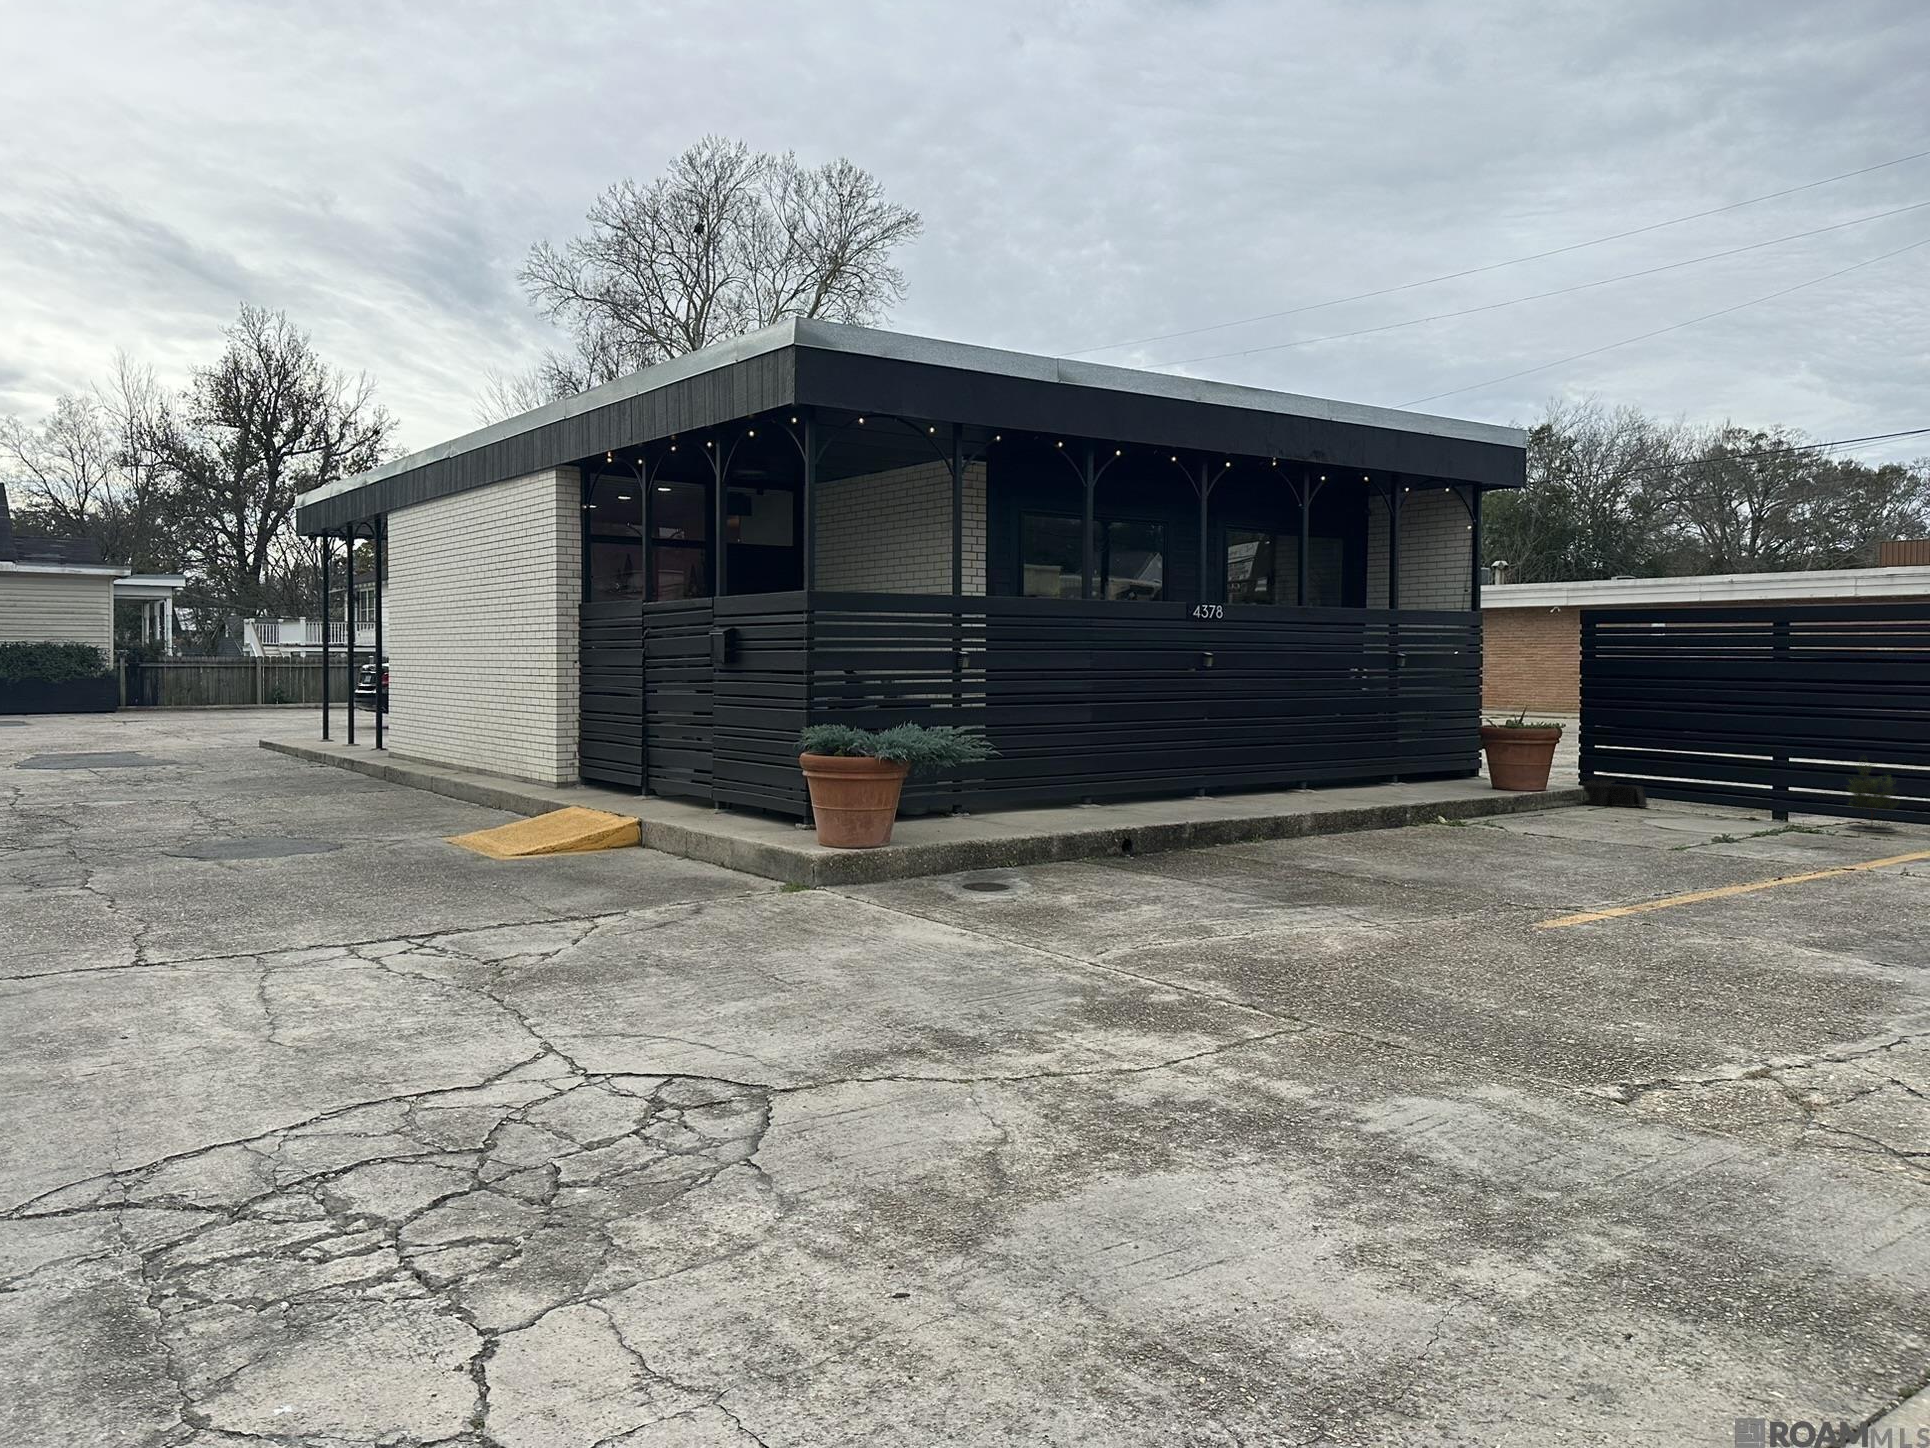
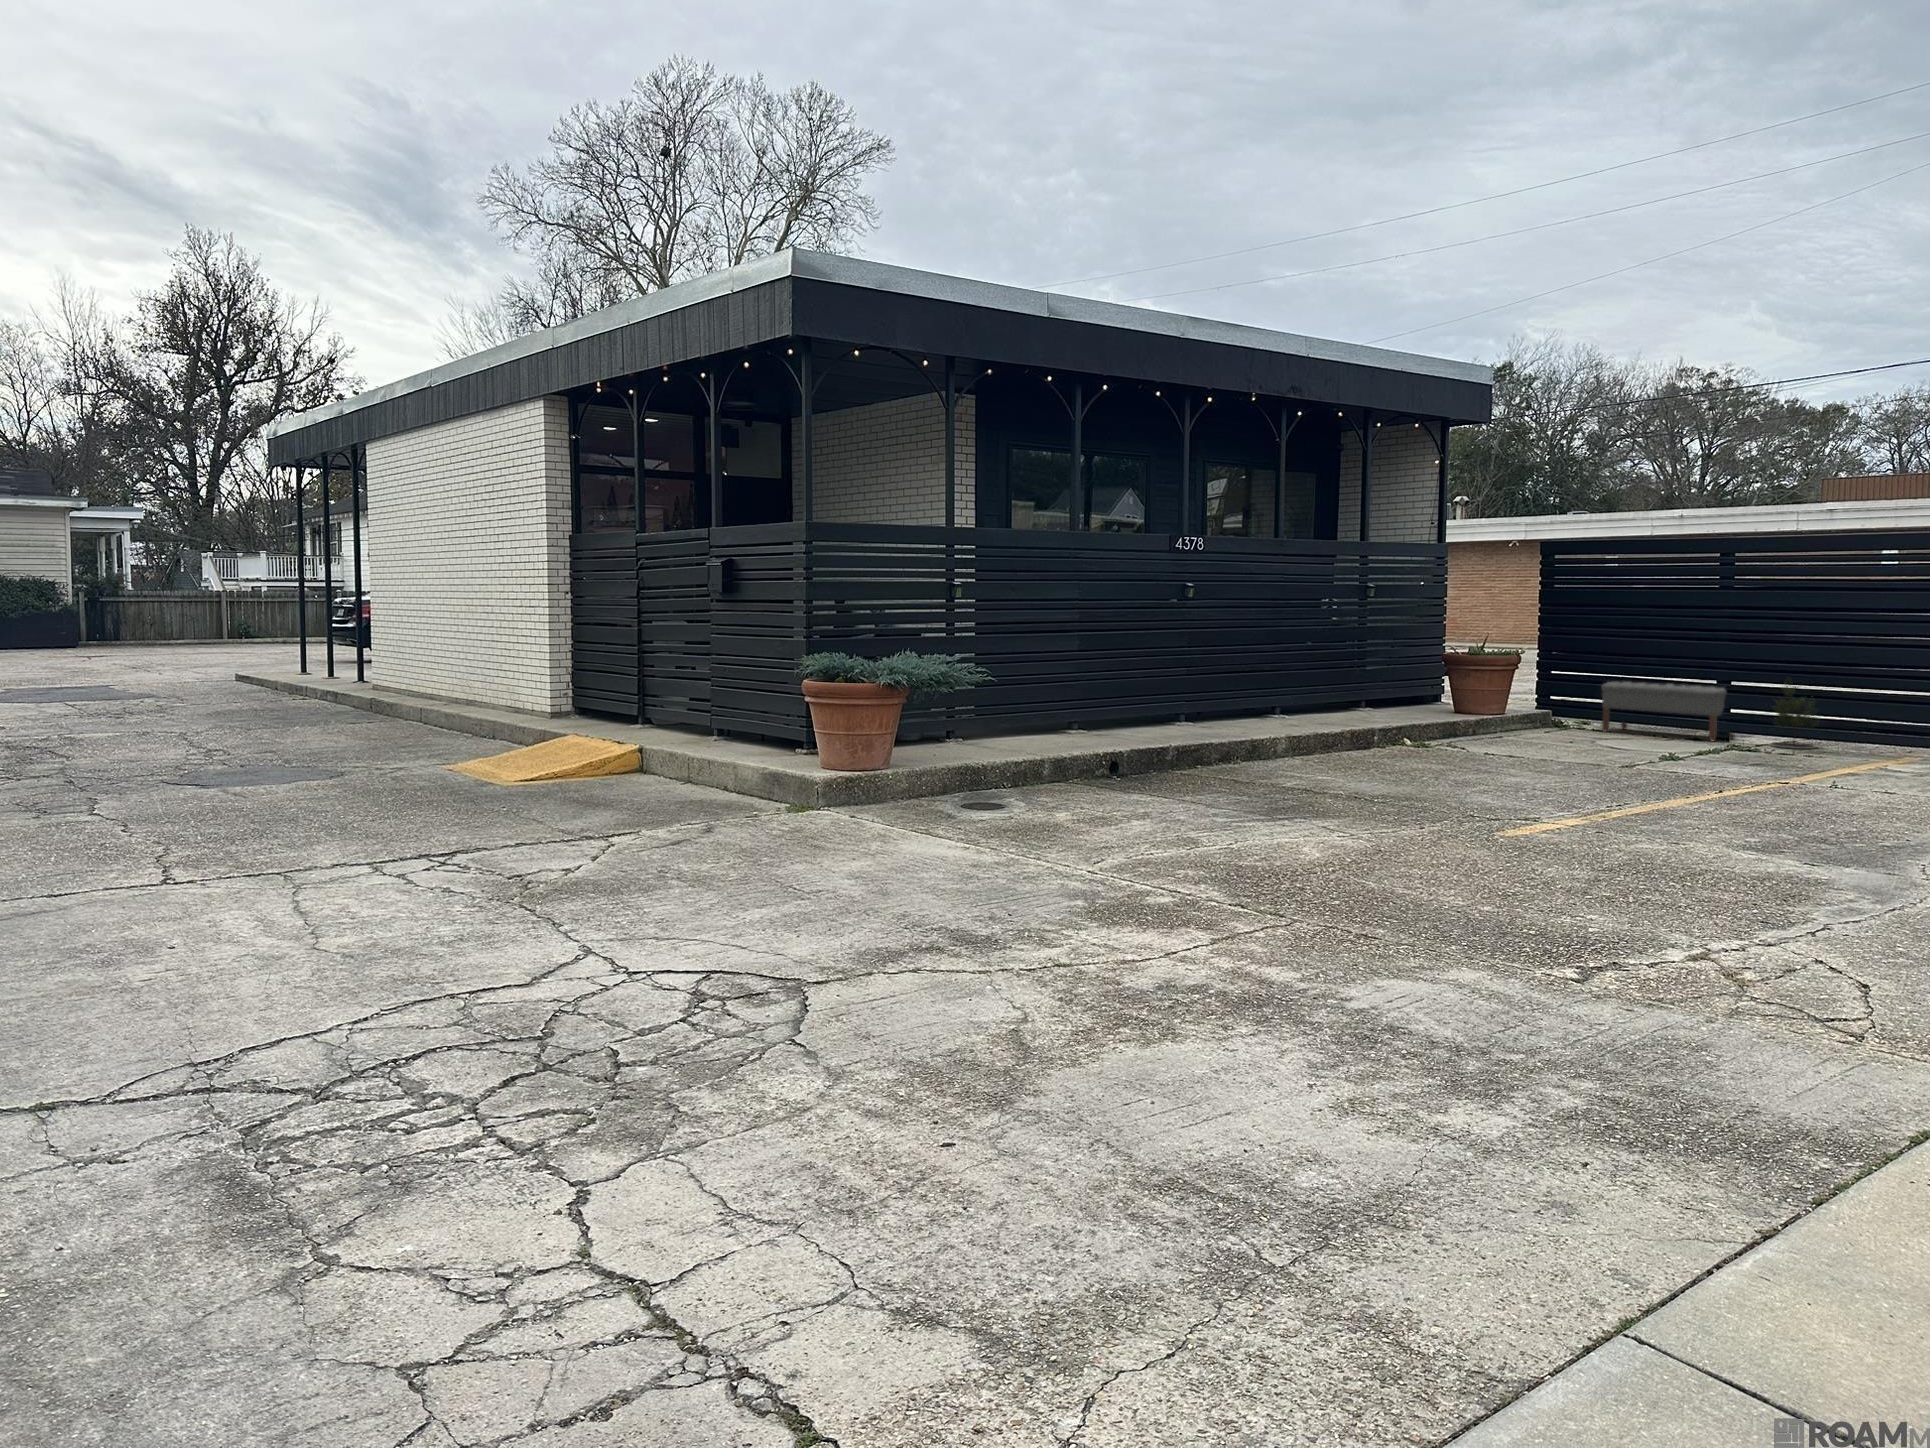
bench: none [1657,757,1809,823] -> present [1601,682,1735,741]
storage bin: present [1583,780,1648,807] -> none [1531,703,1592,728]

